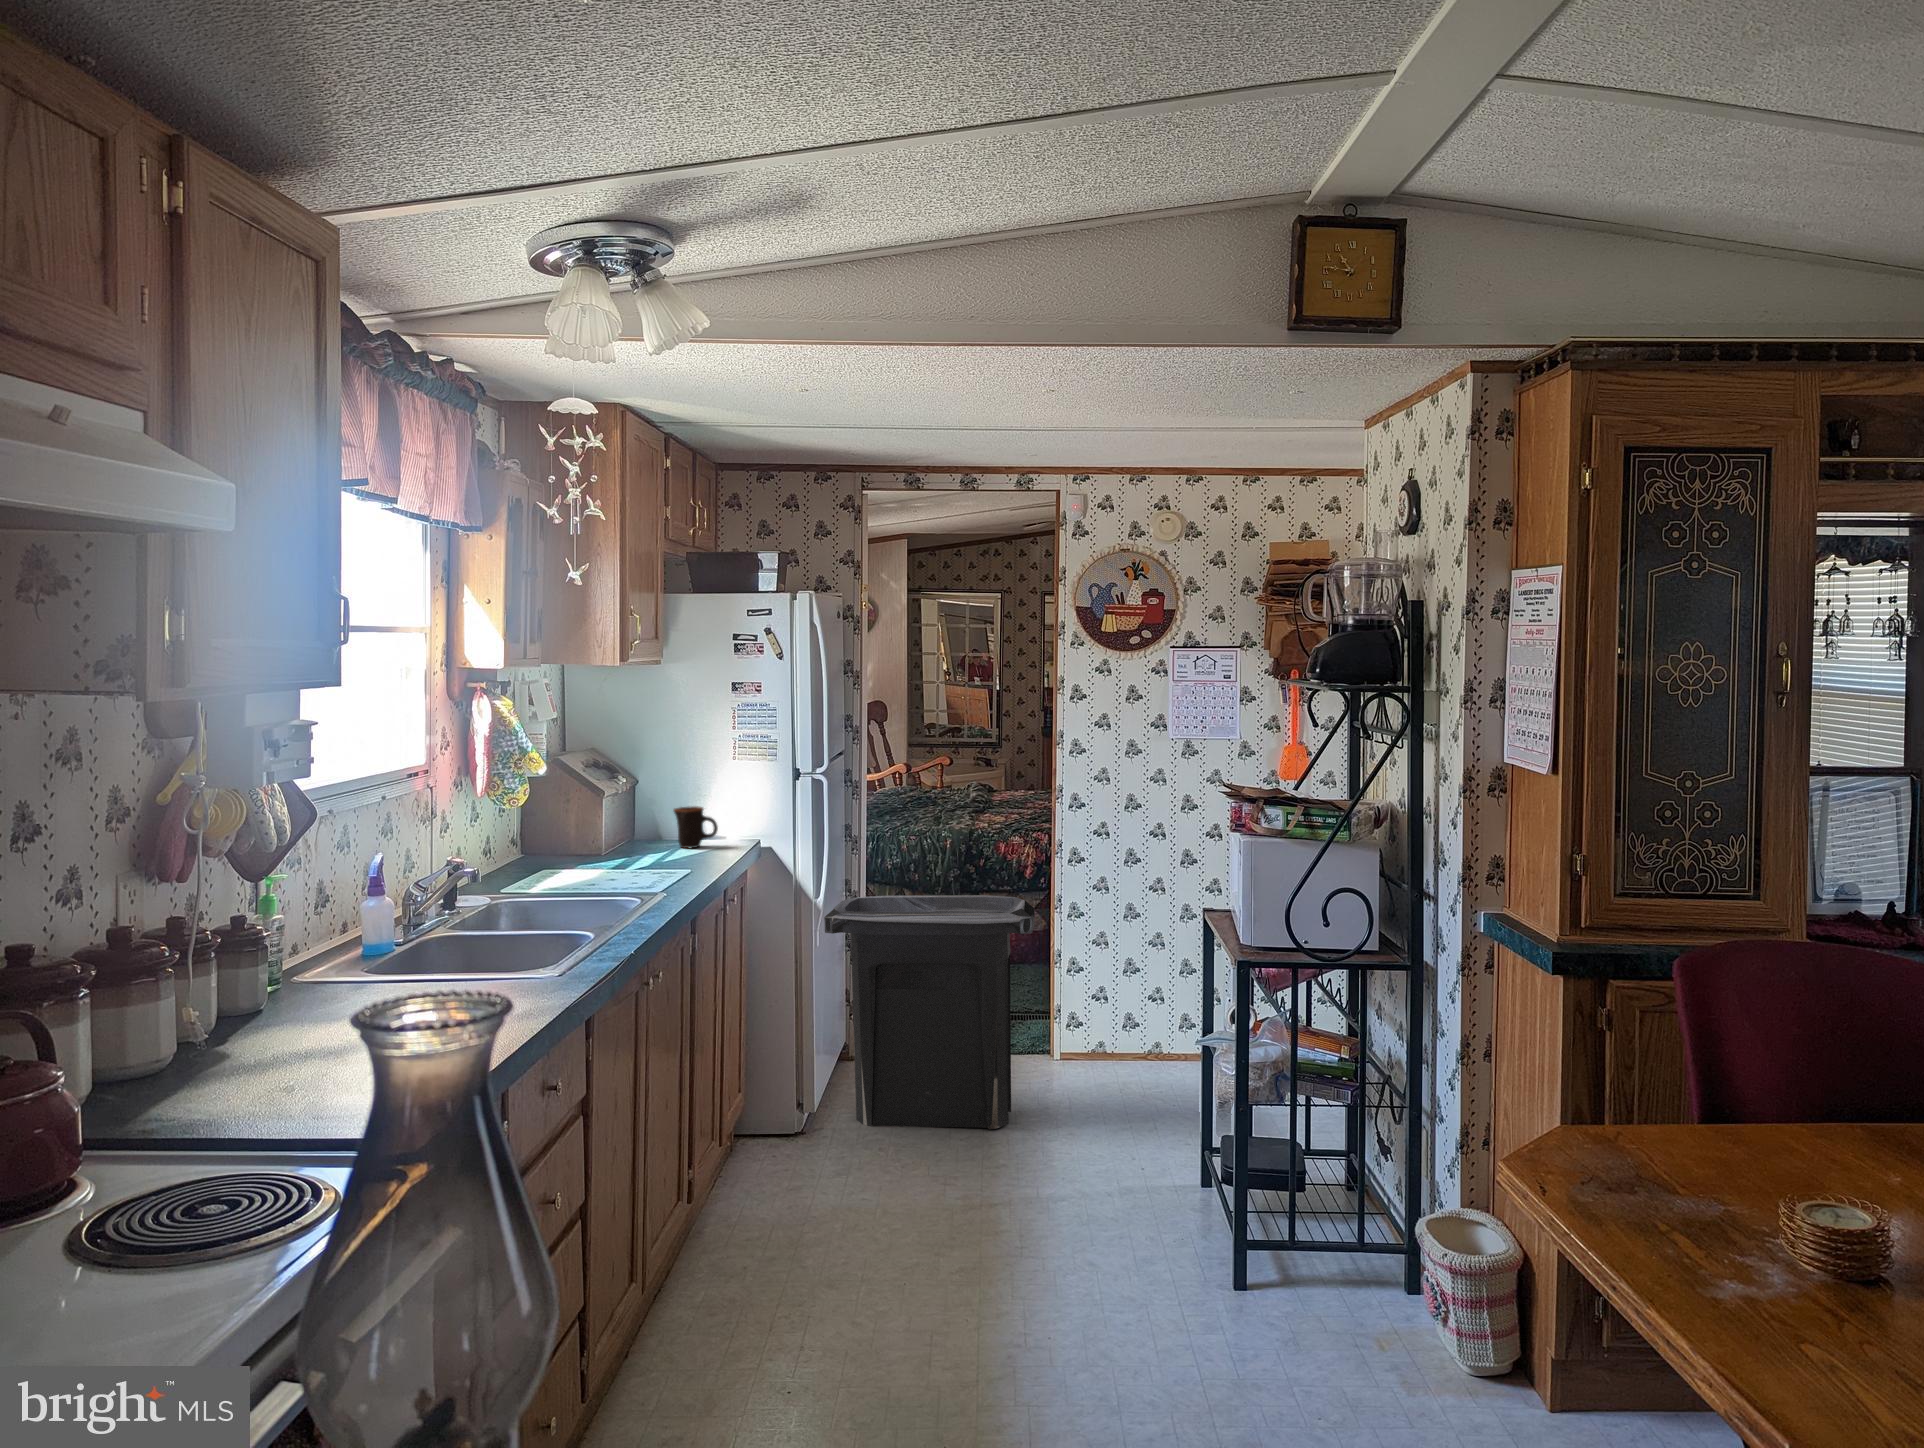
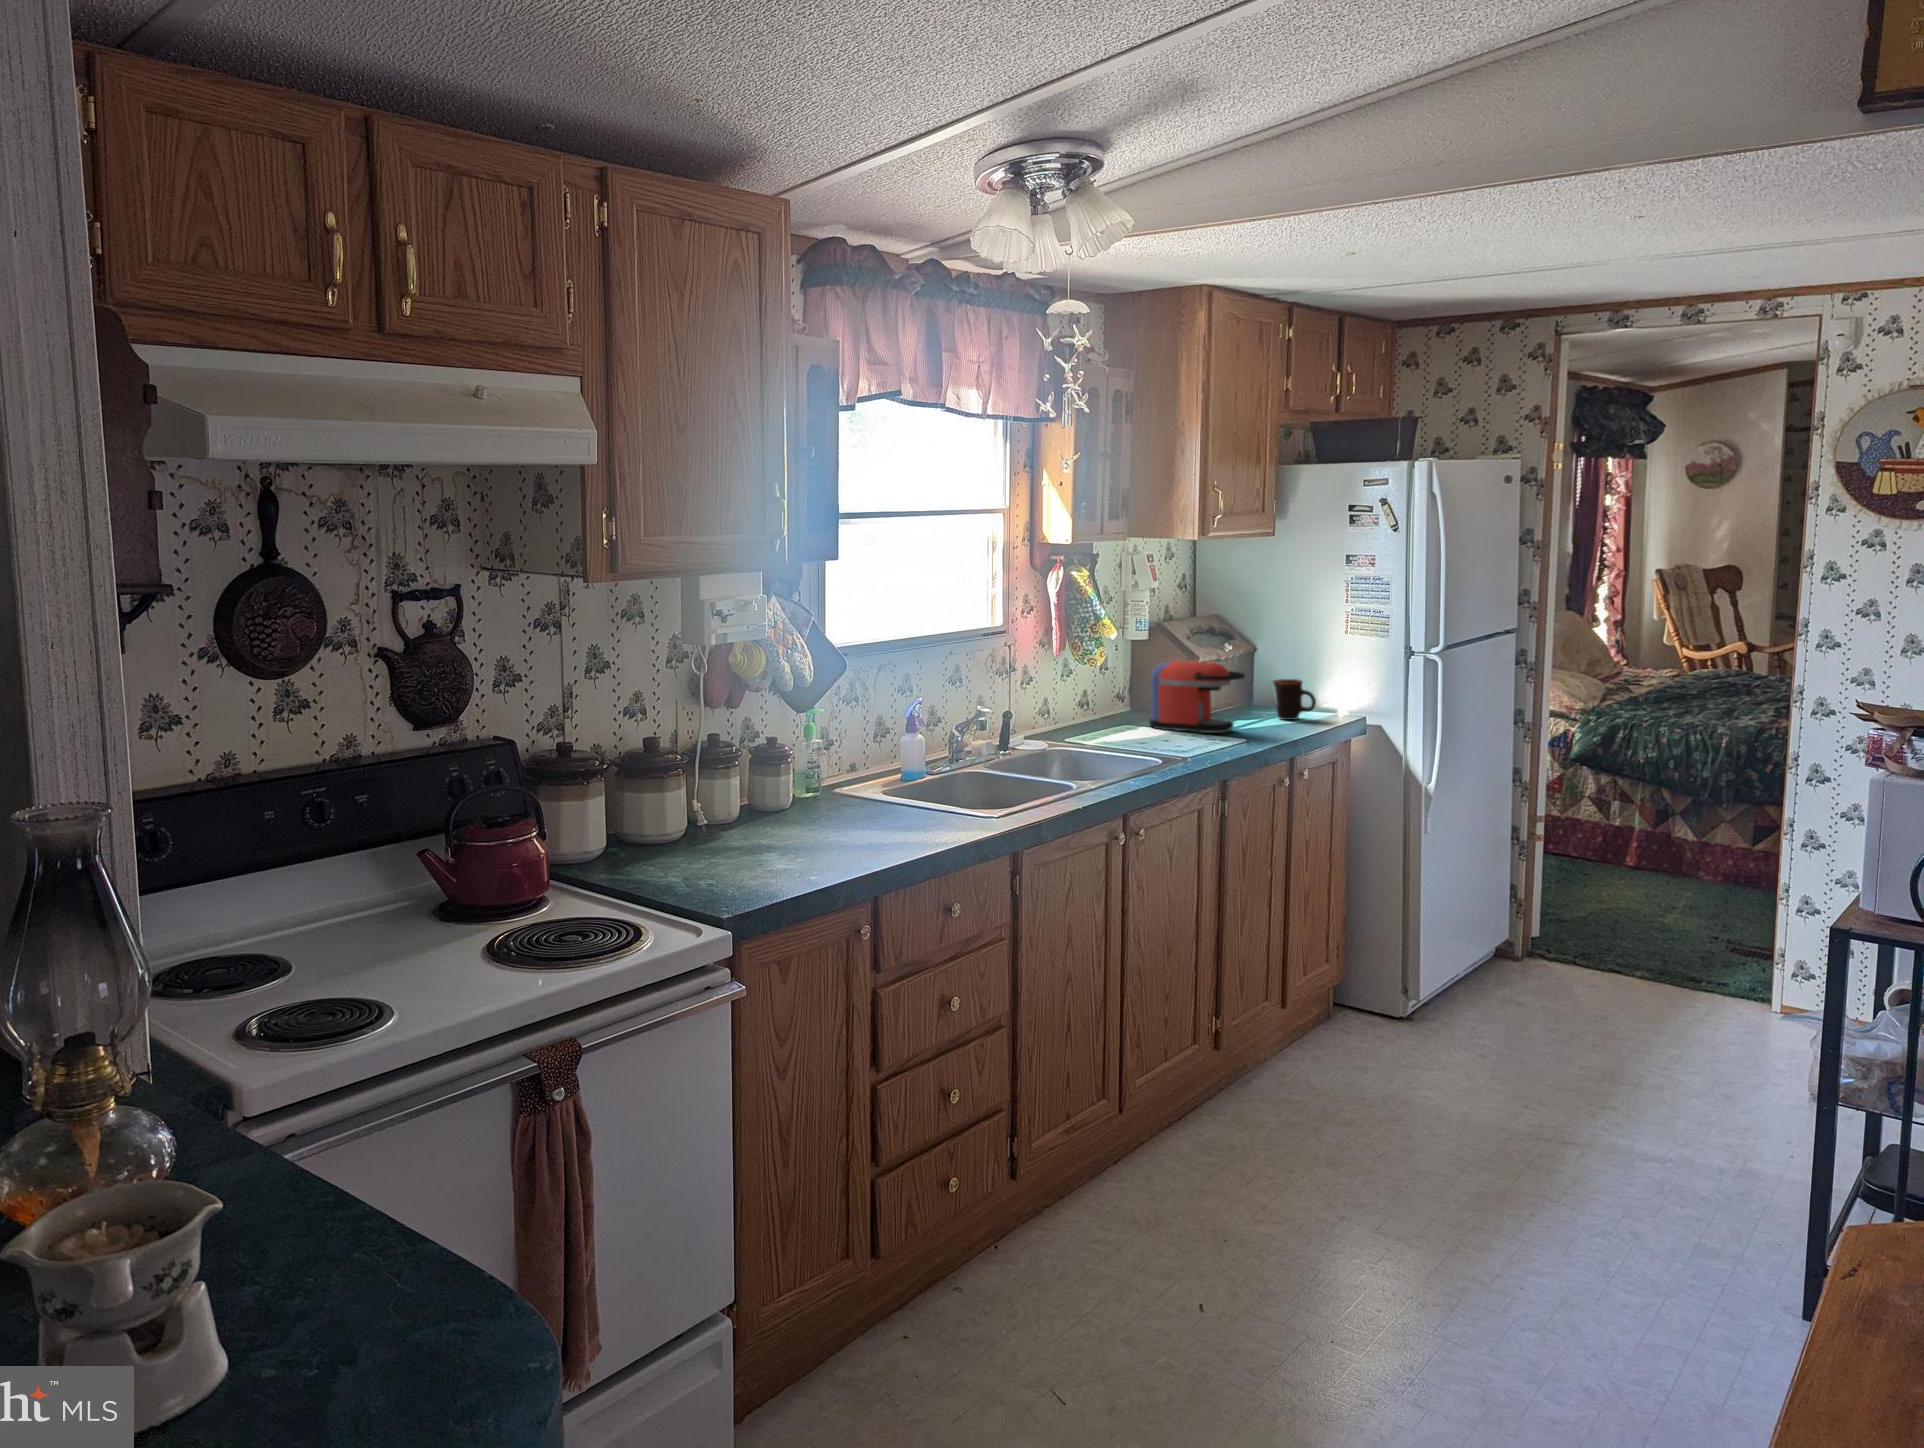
coffee maker: none [565,791,674,869] -> present [1149,660,1245,733]
trash can: present [824,895,1035,1129] -> none [1432,790,1684,1067]

